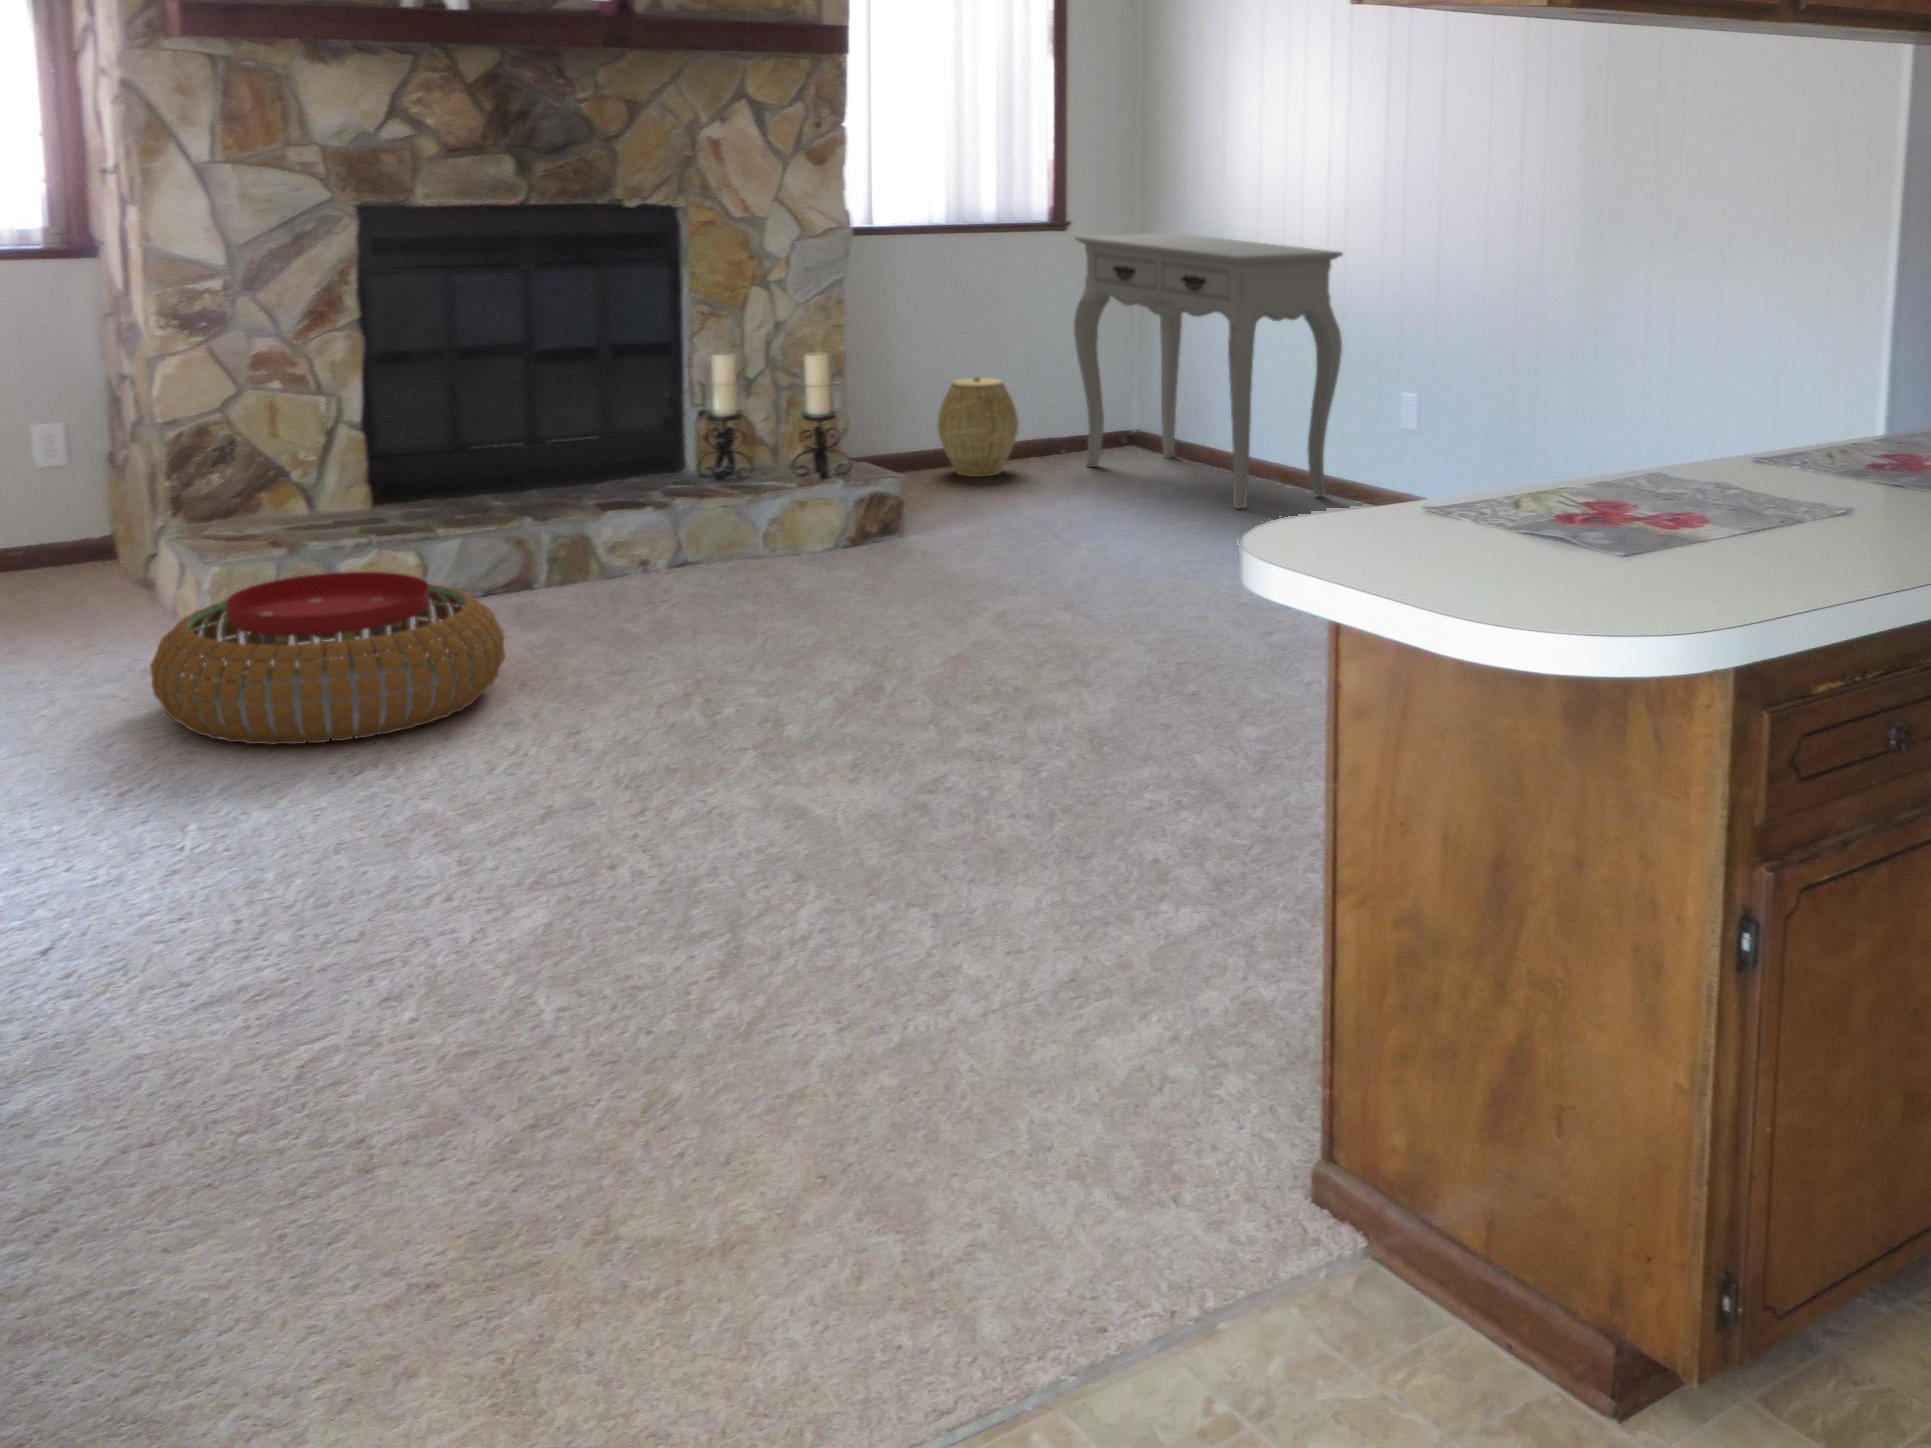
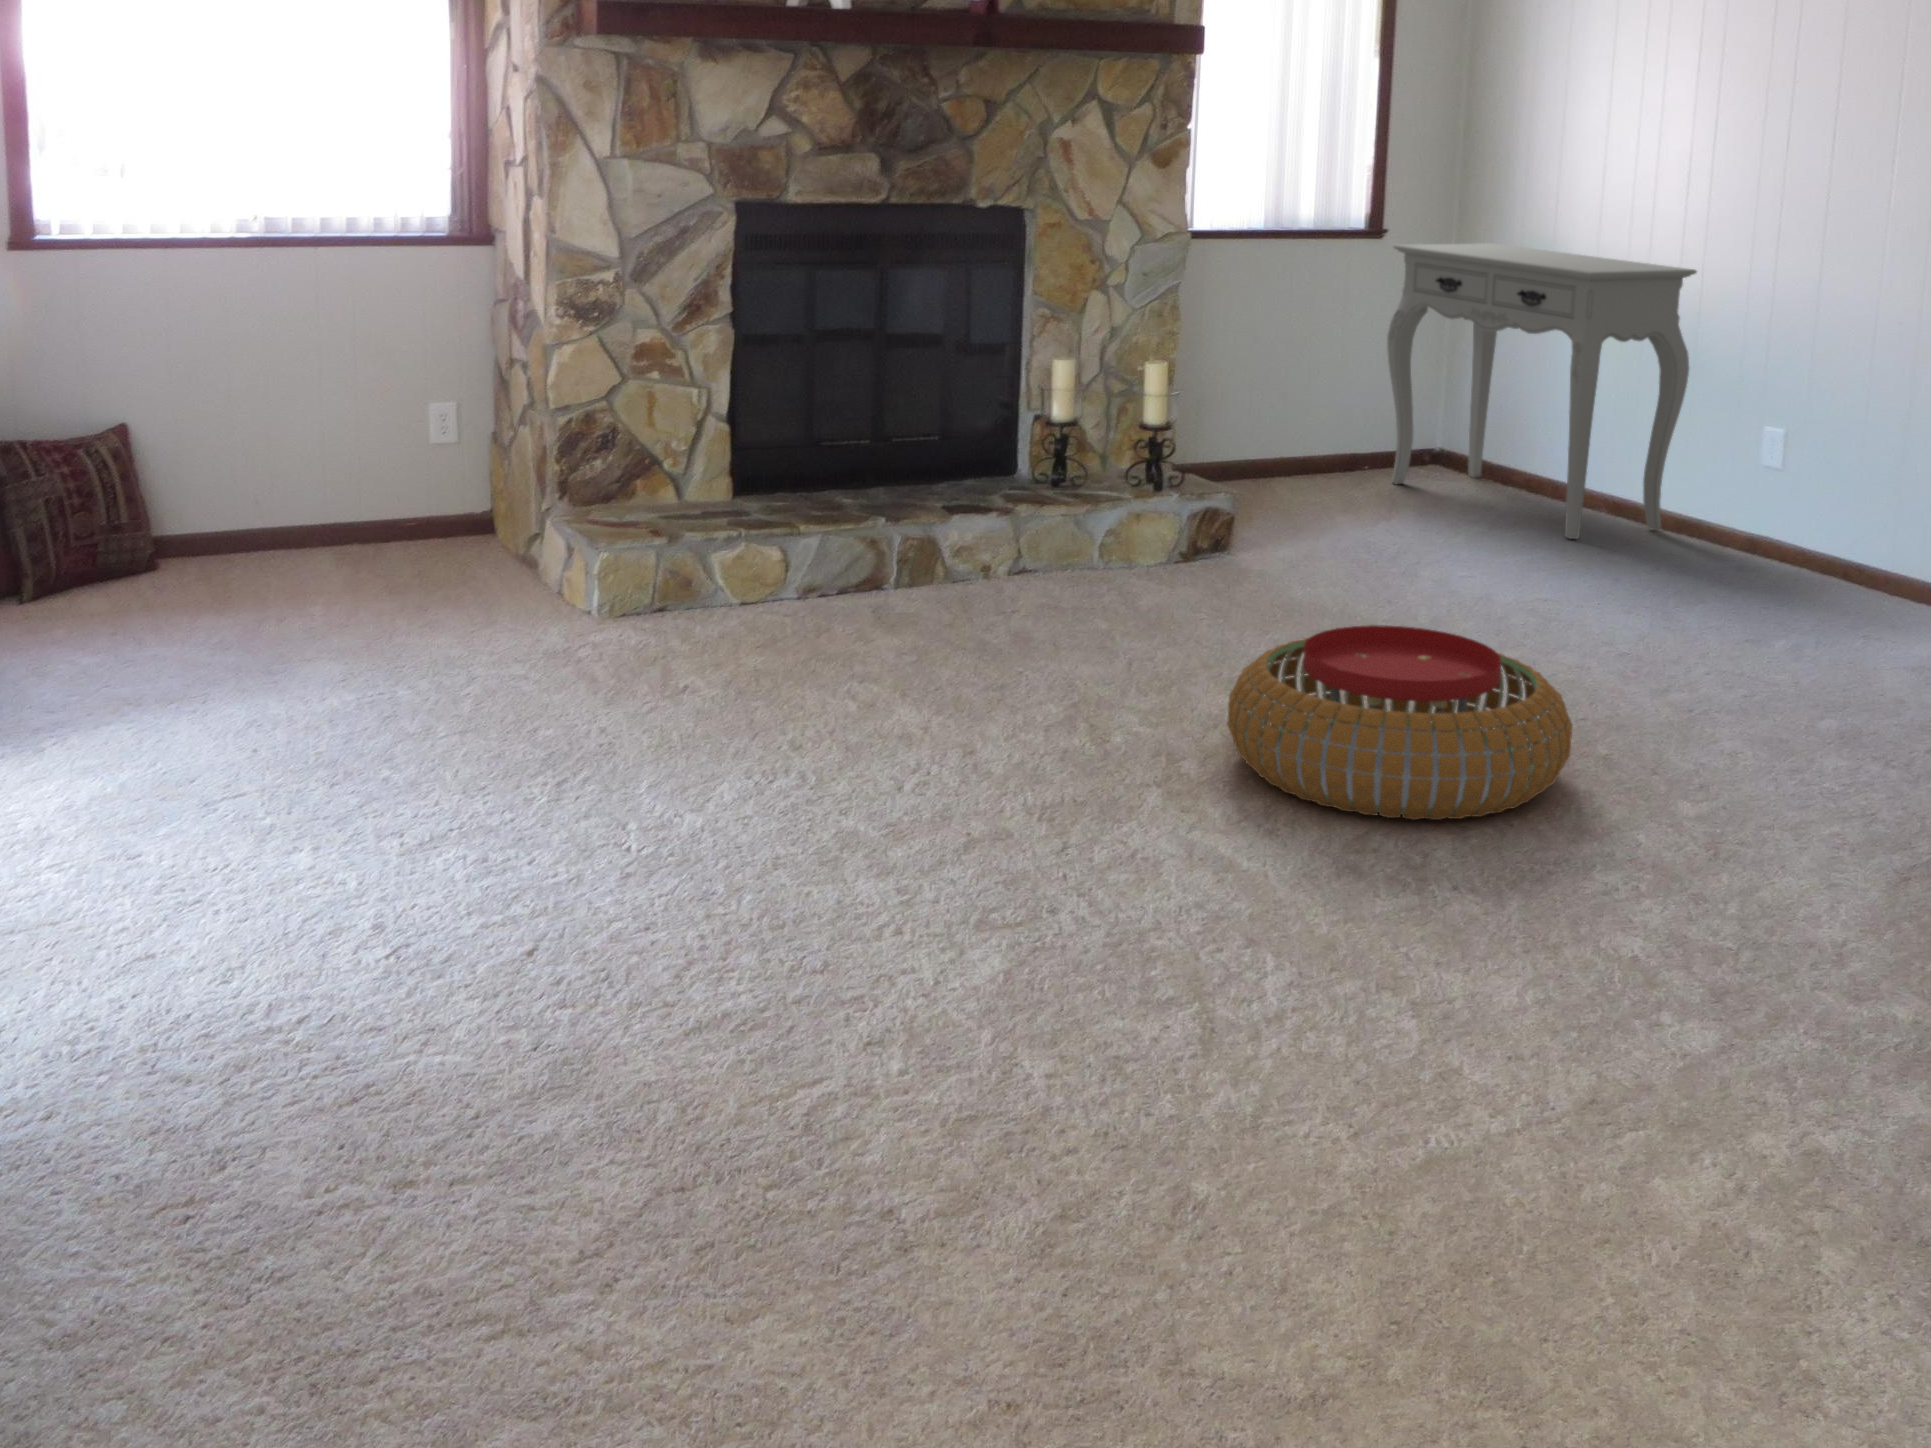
woven basket: present [938,376,1018,477] -> none [1245,386,1327,489]
pouf: present [150,572,505,745] -> present [1227,625,1573,820]

